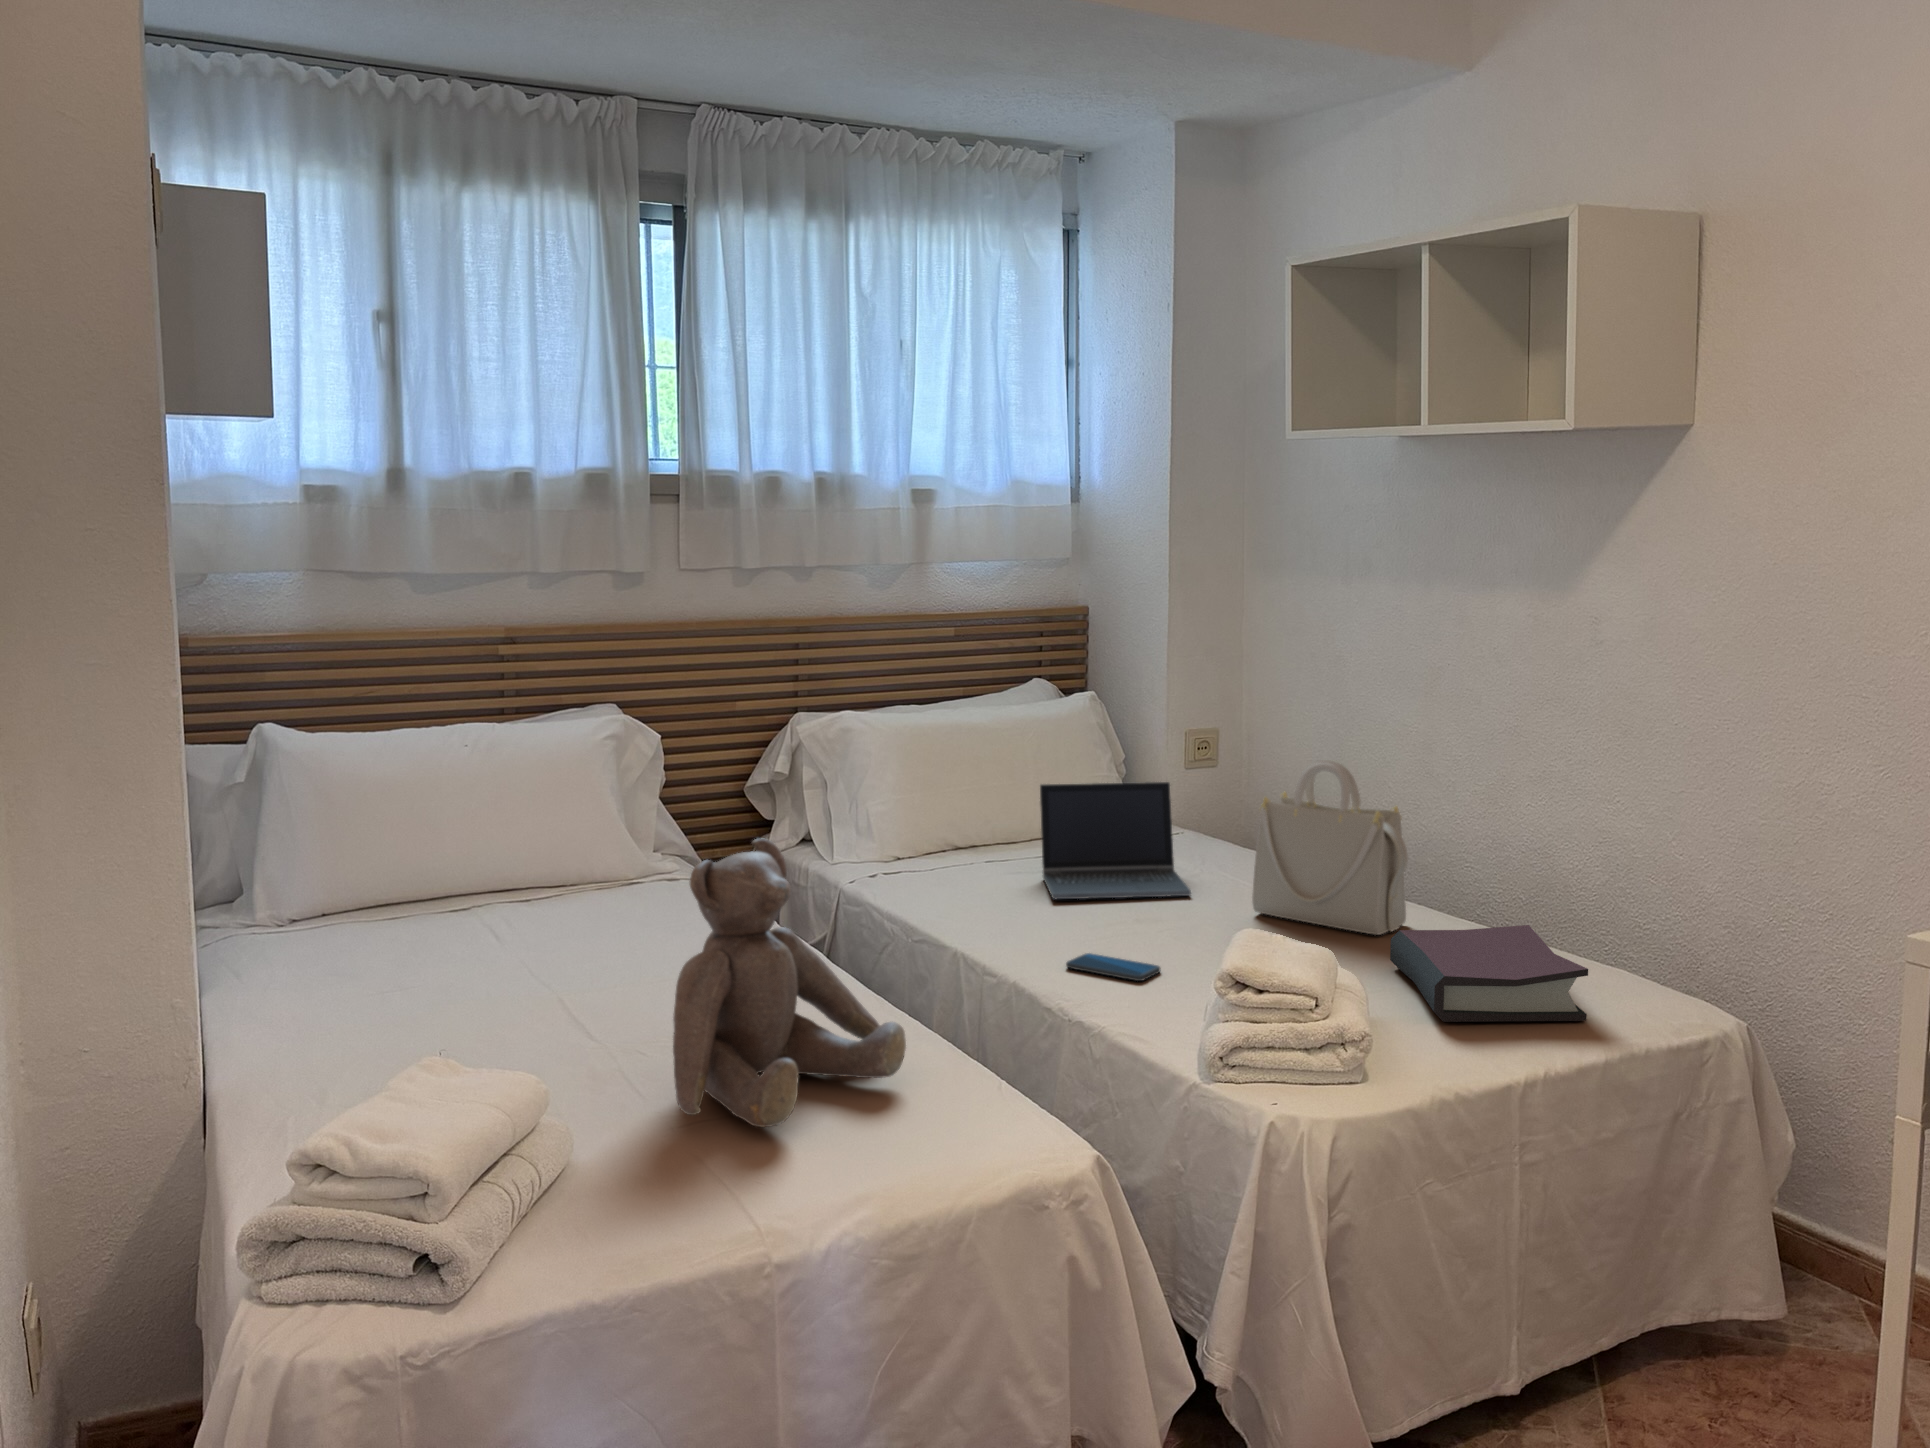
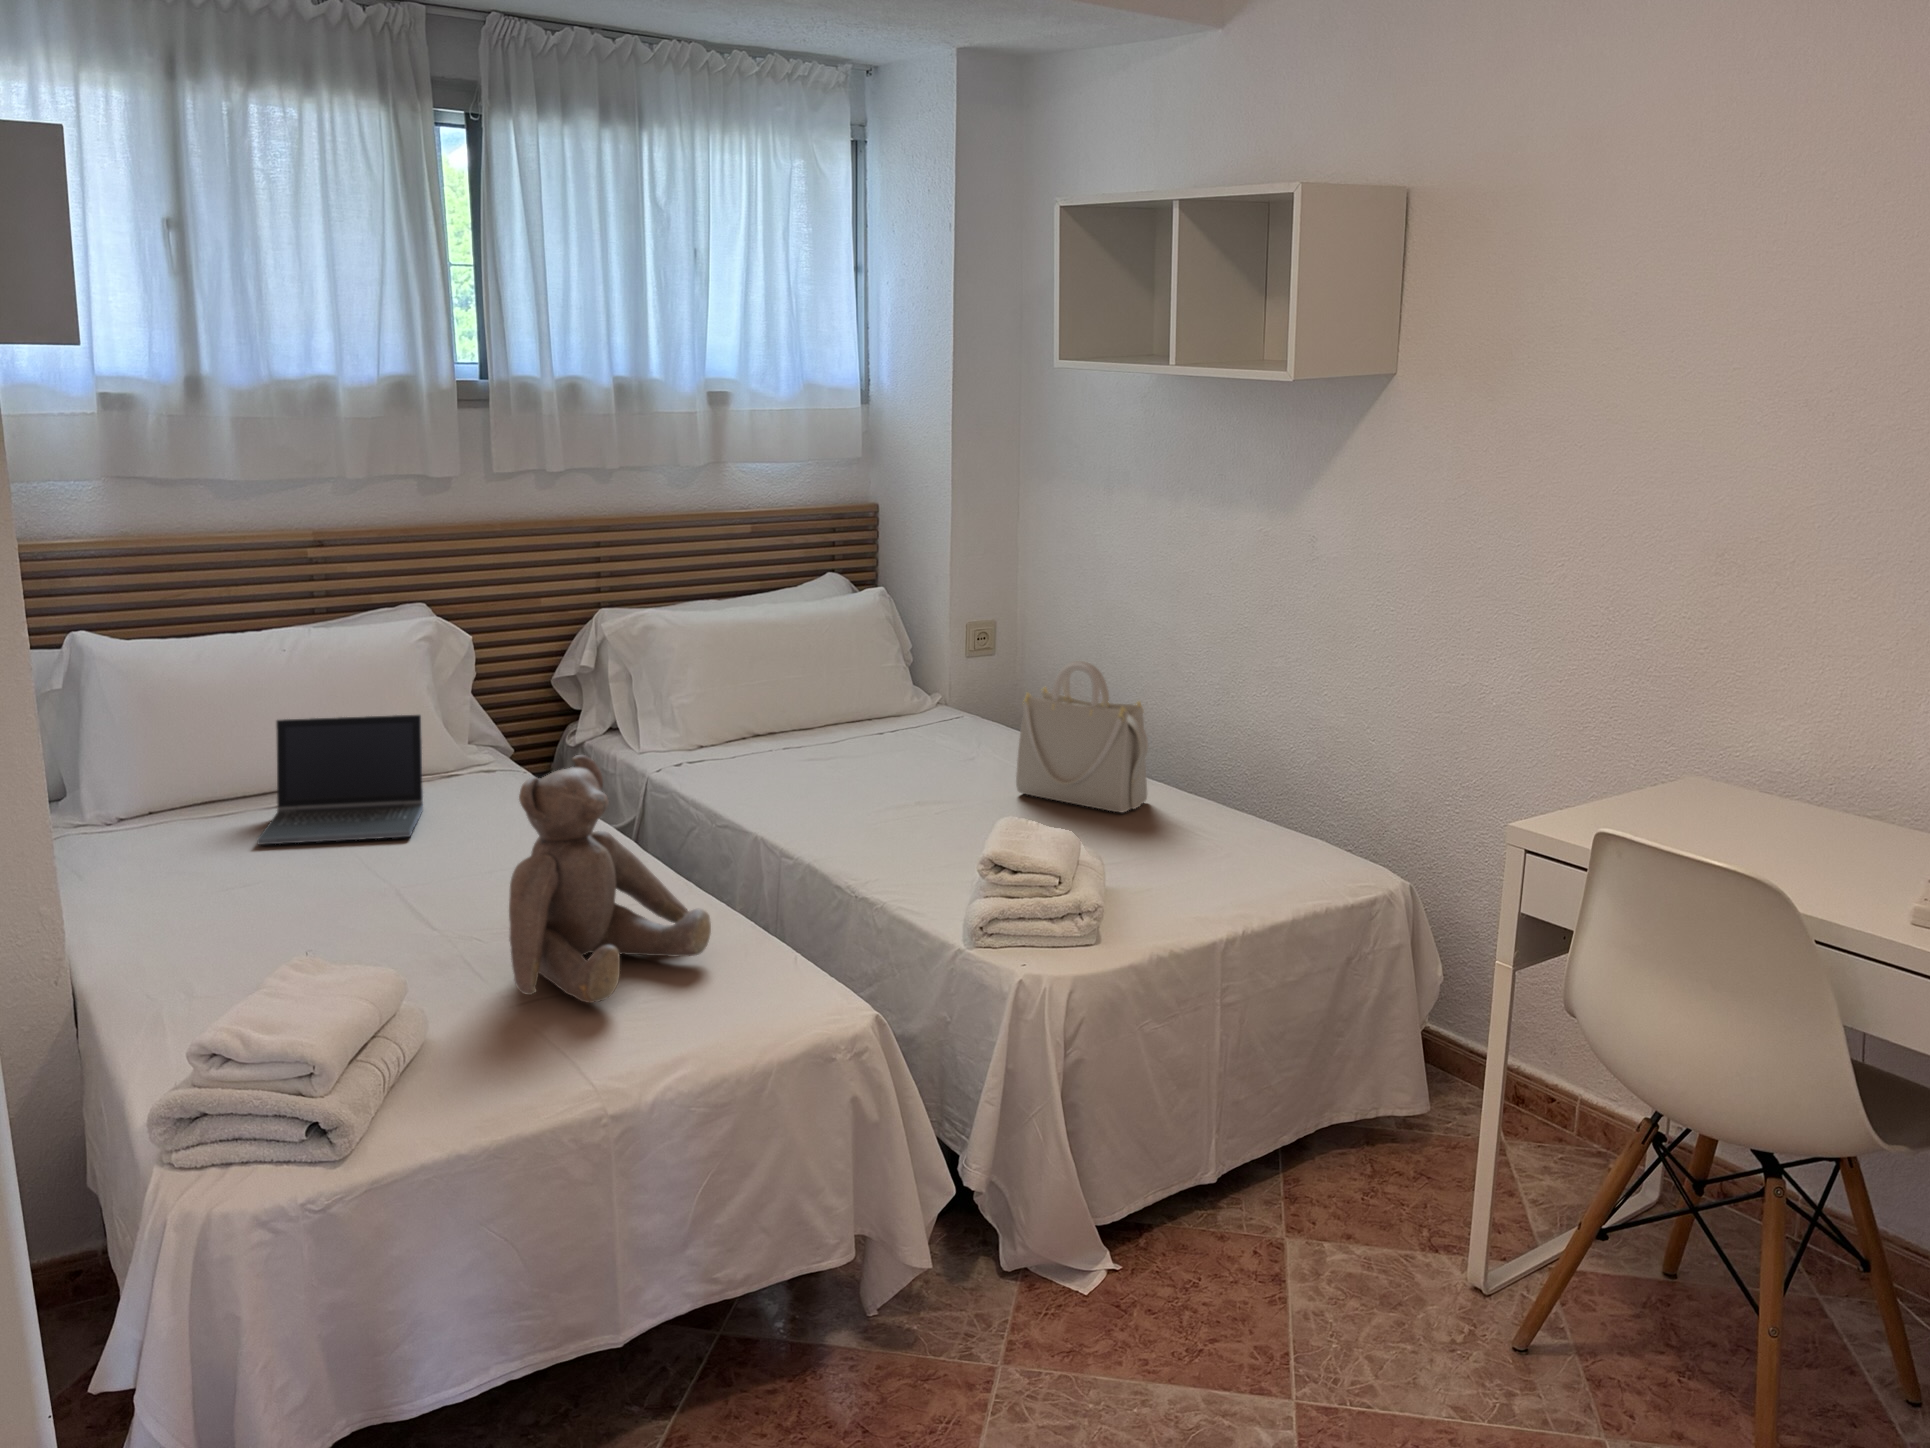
laptop computer: present [1040,782,1191,899] -> present [257,715,423,844]
hardback book: present [1390,925,1588,1022] -> none [1129,805,1285,891]
smartphone: present [1066,953,1161,981] -> none [851,835,933,860]

